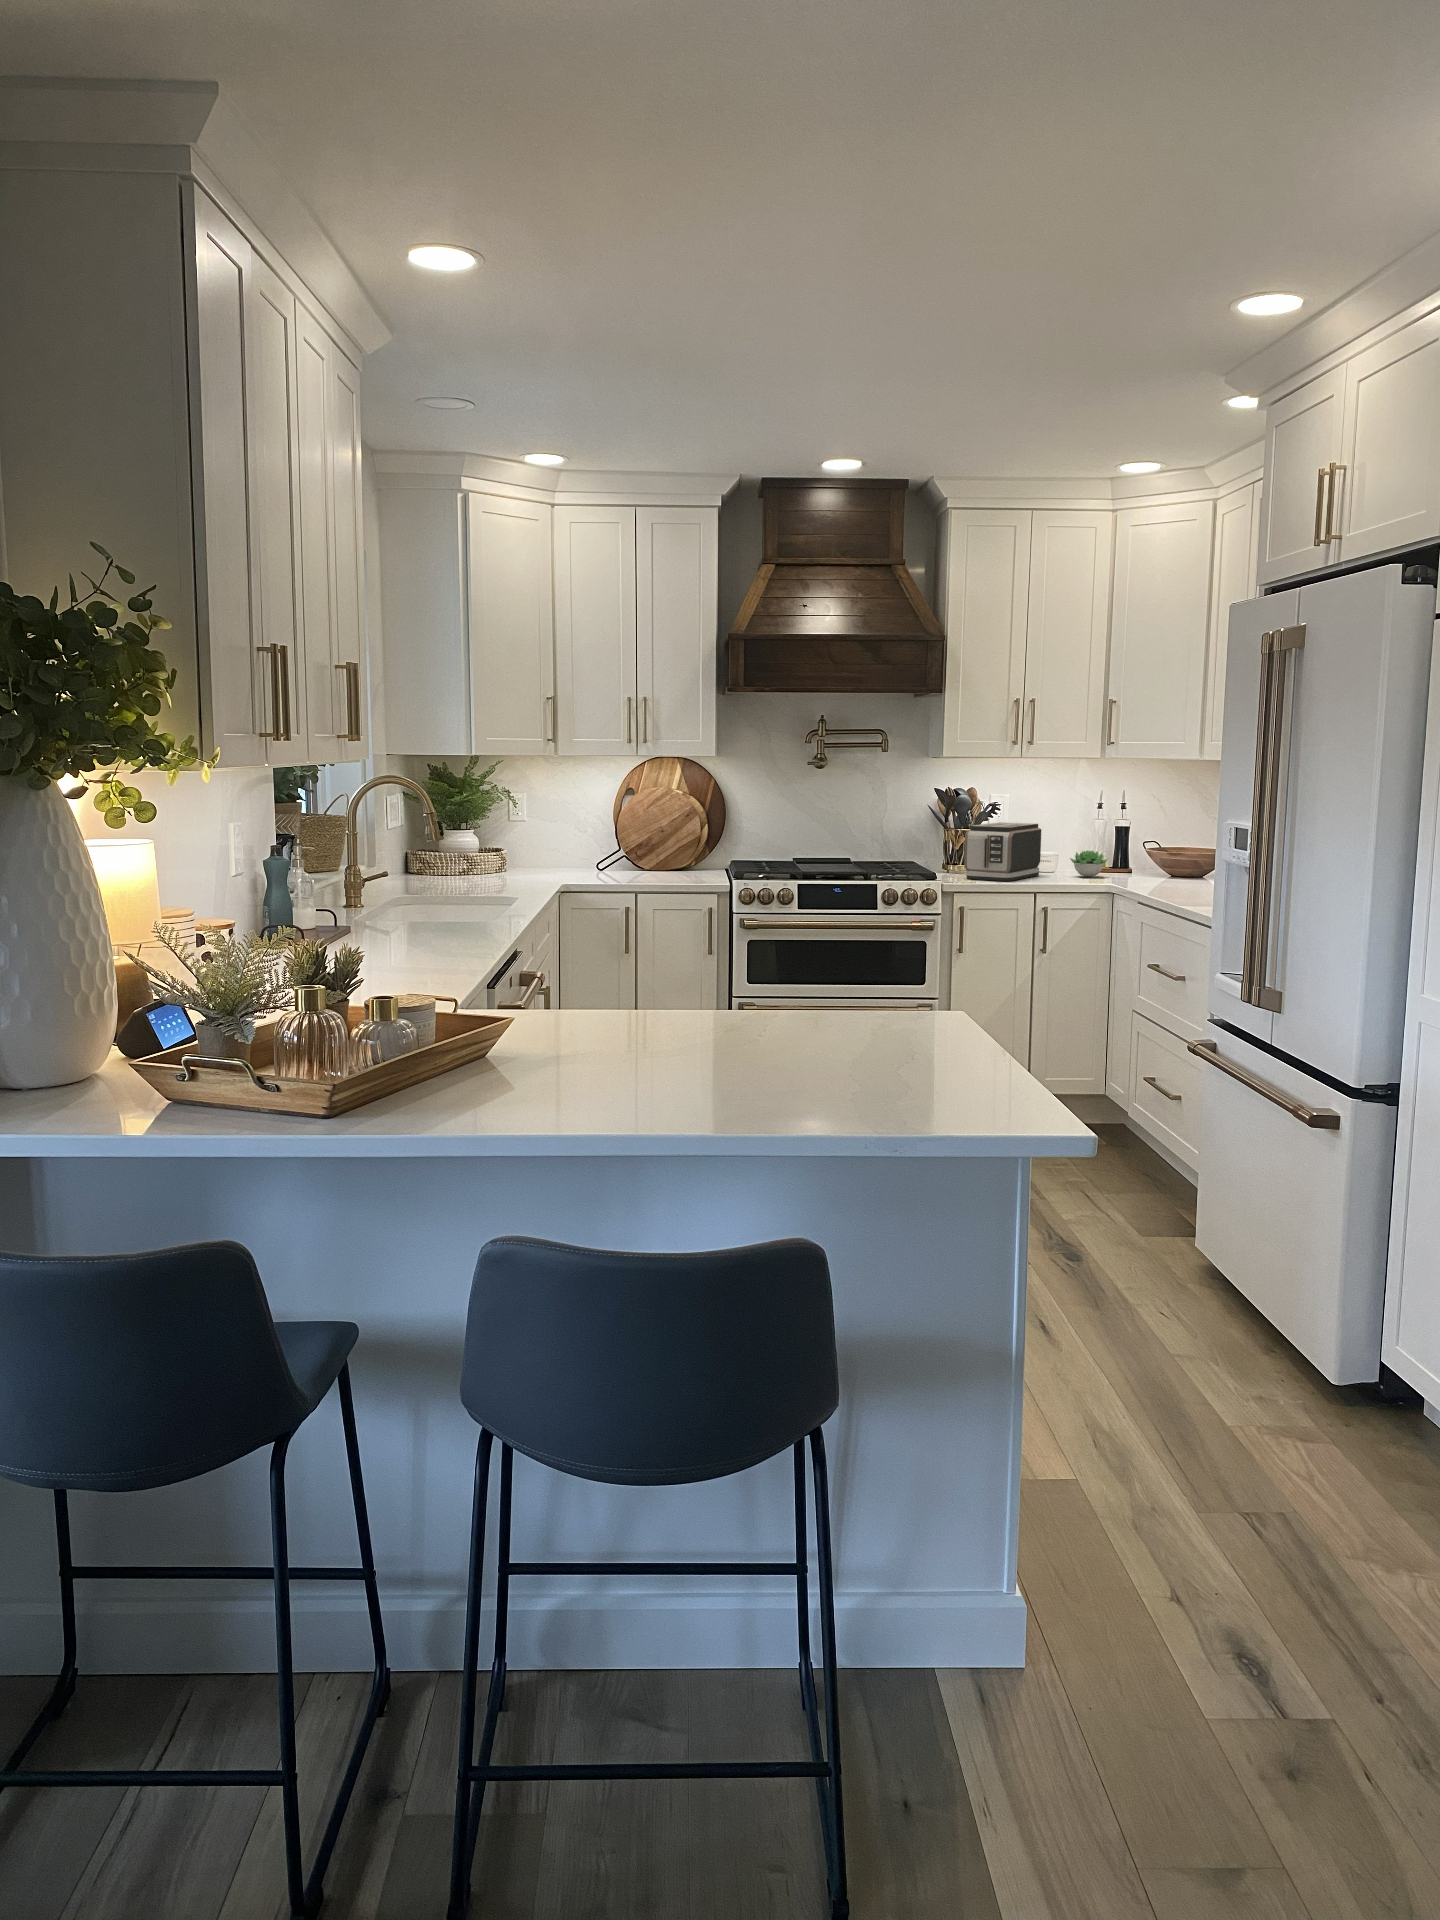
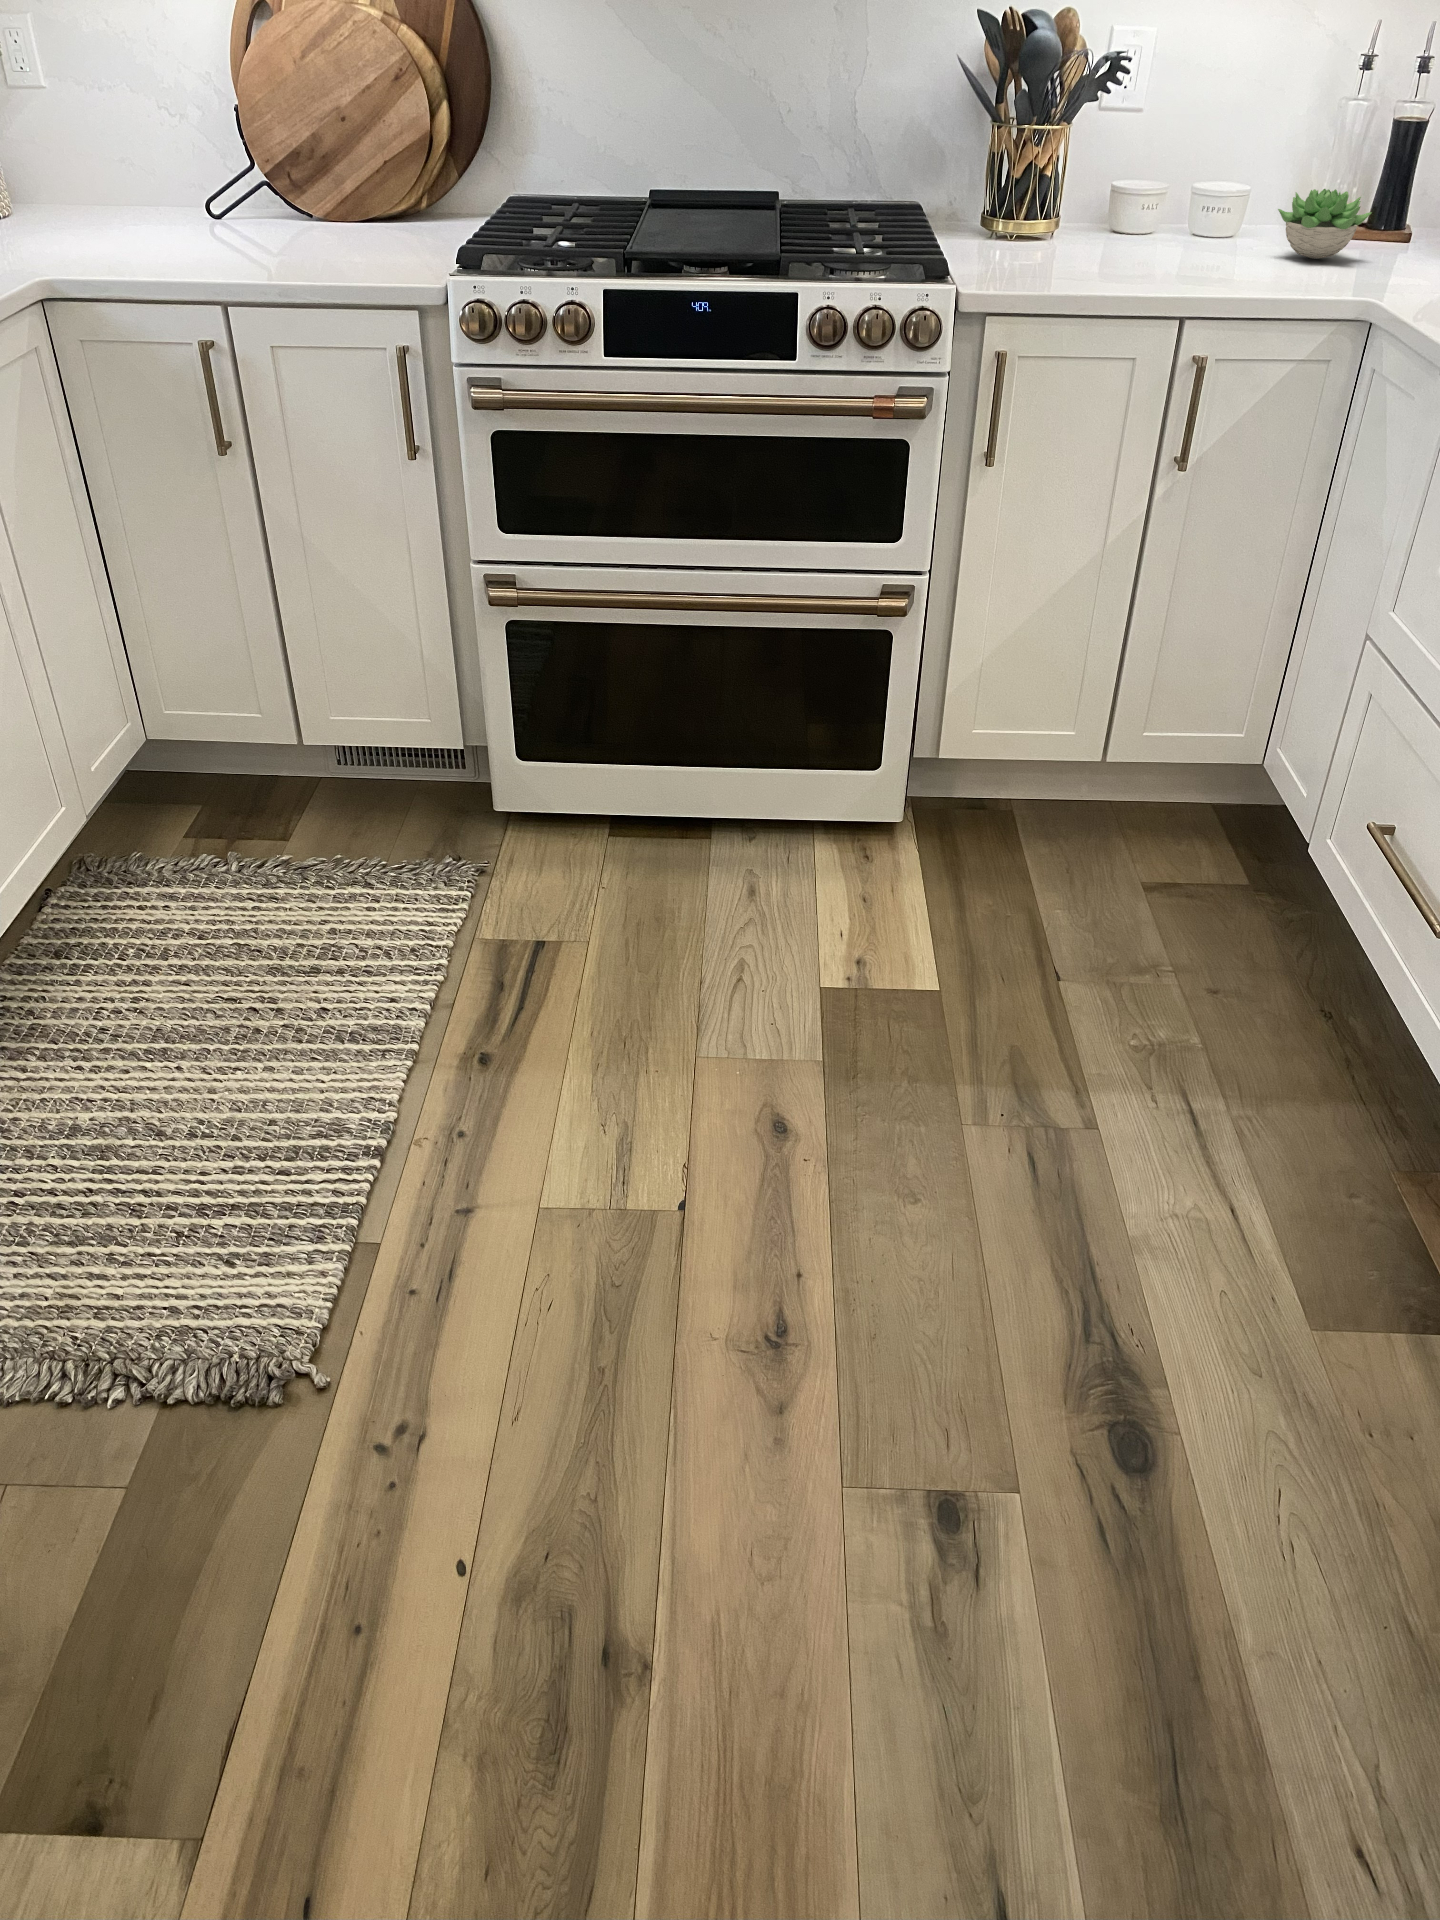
toaster: present [964,822,1041,881] -> none [1025,107,1222,275]

